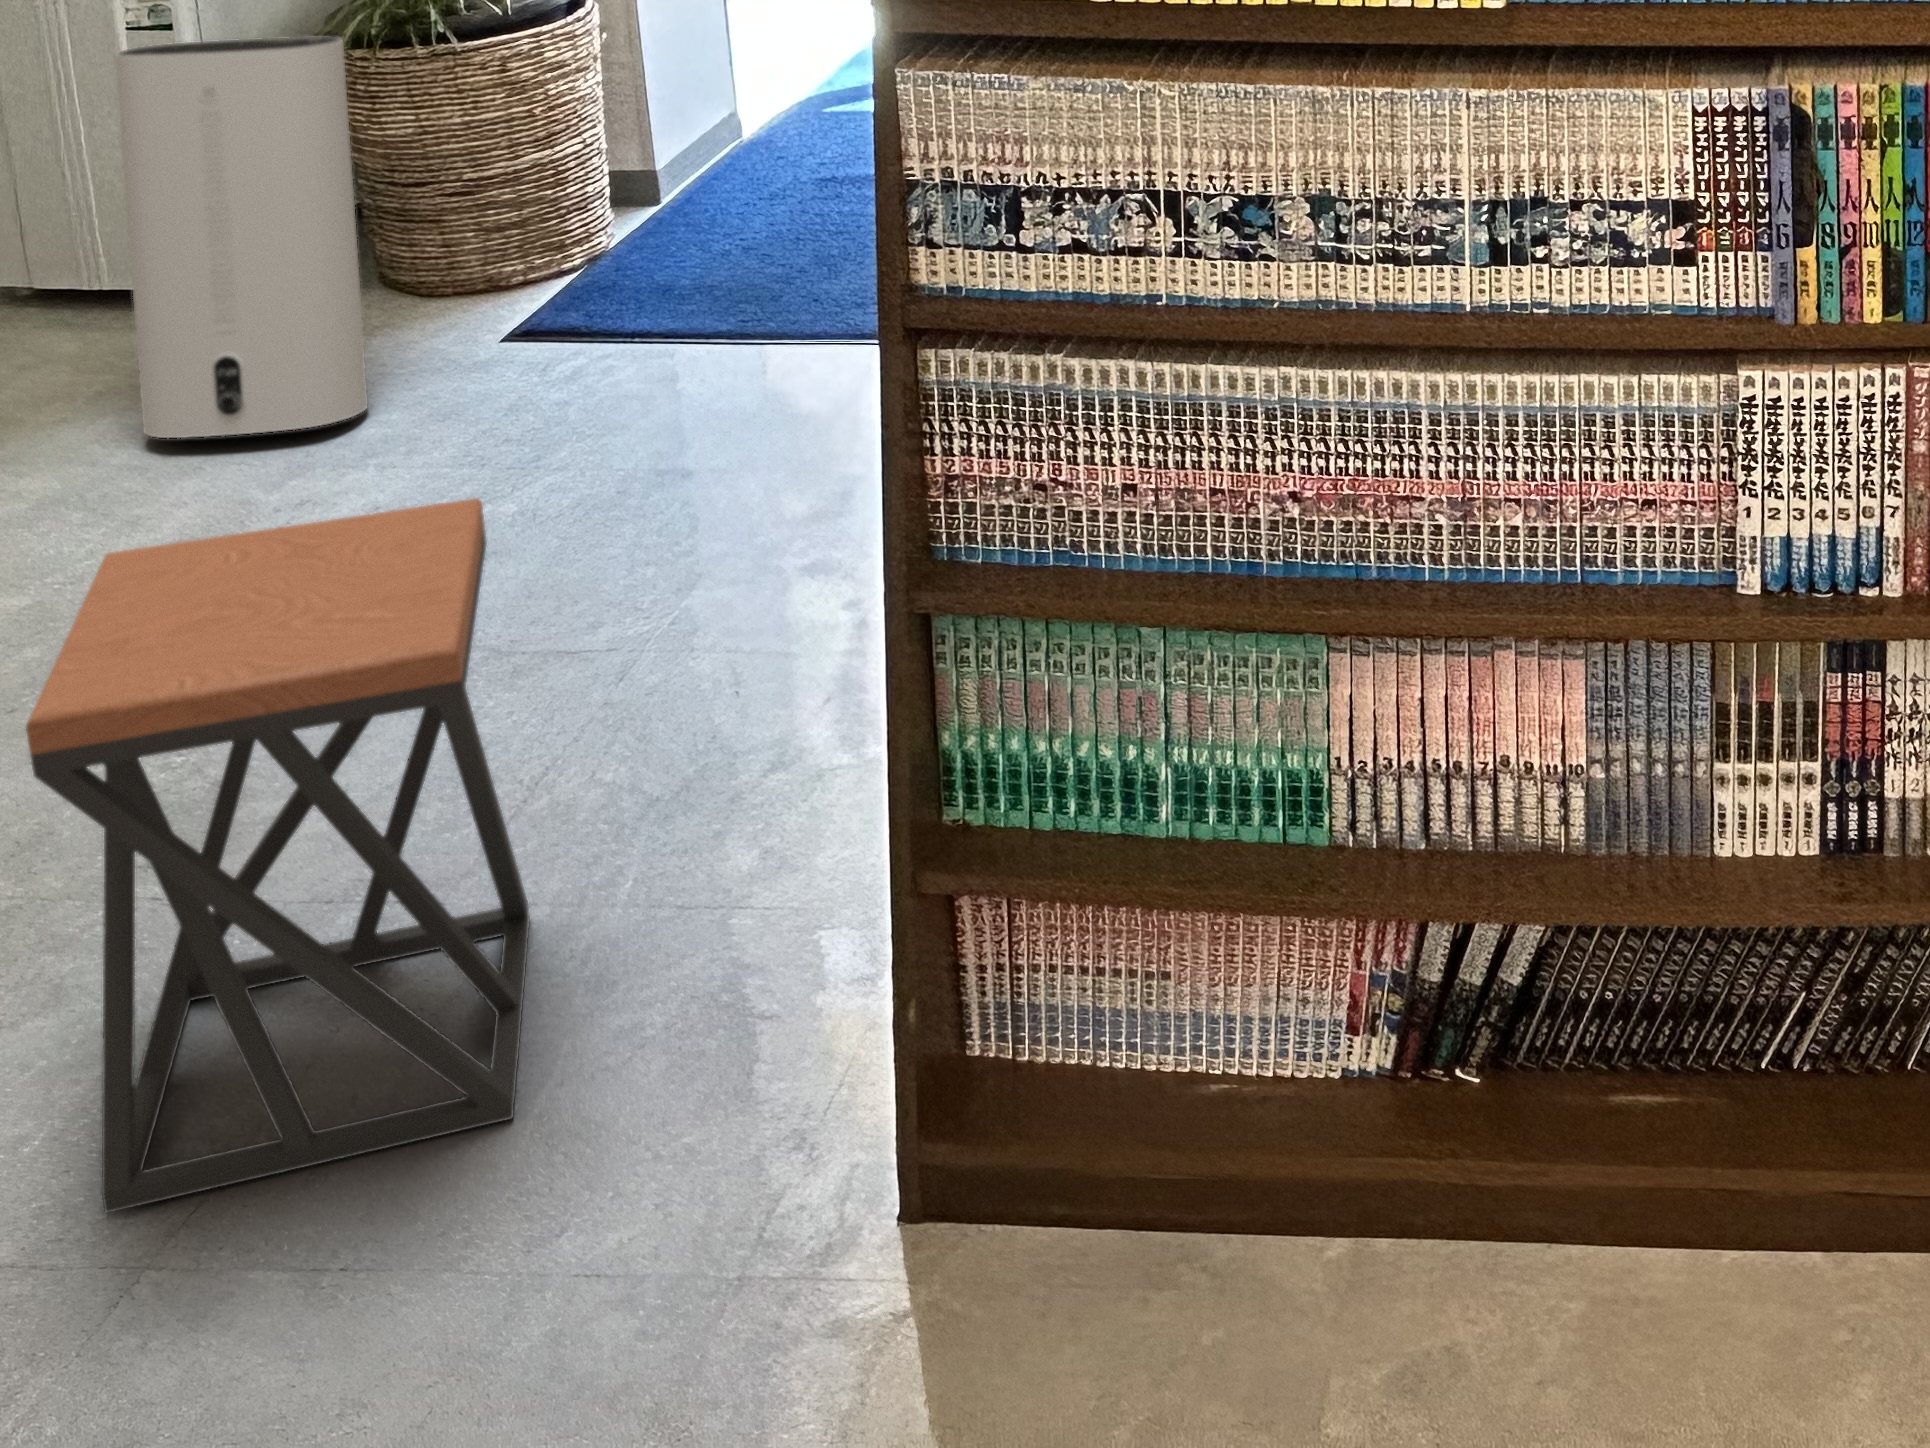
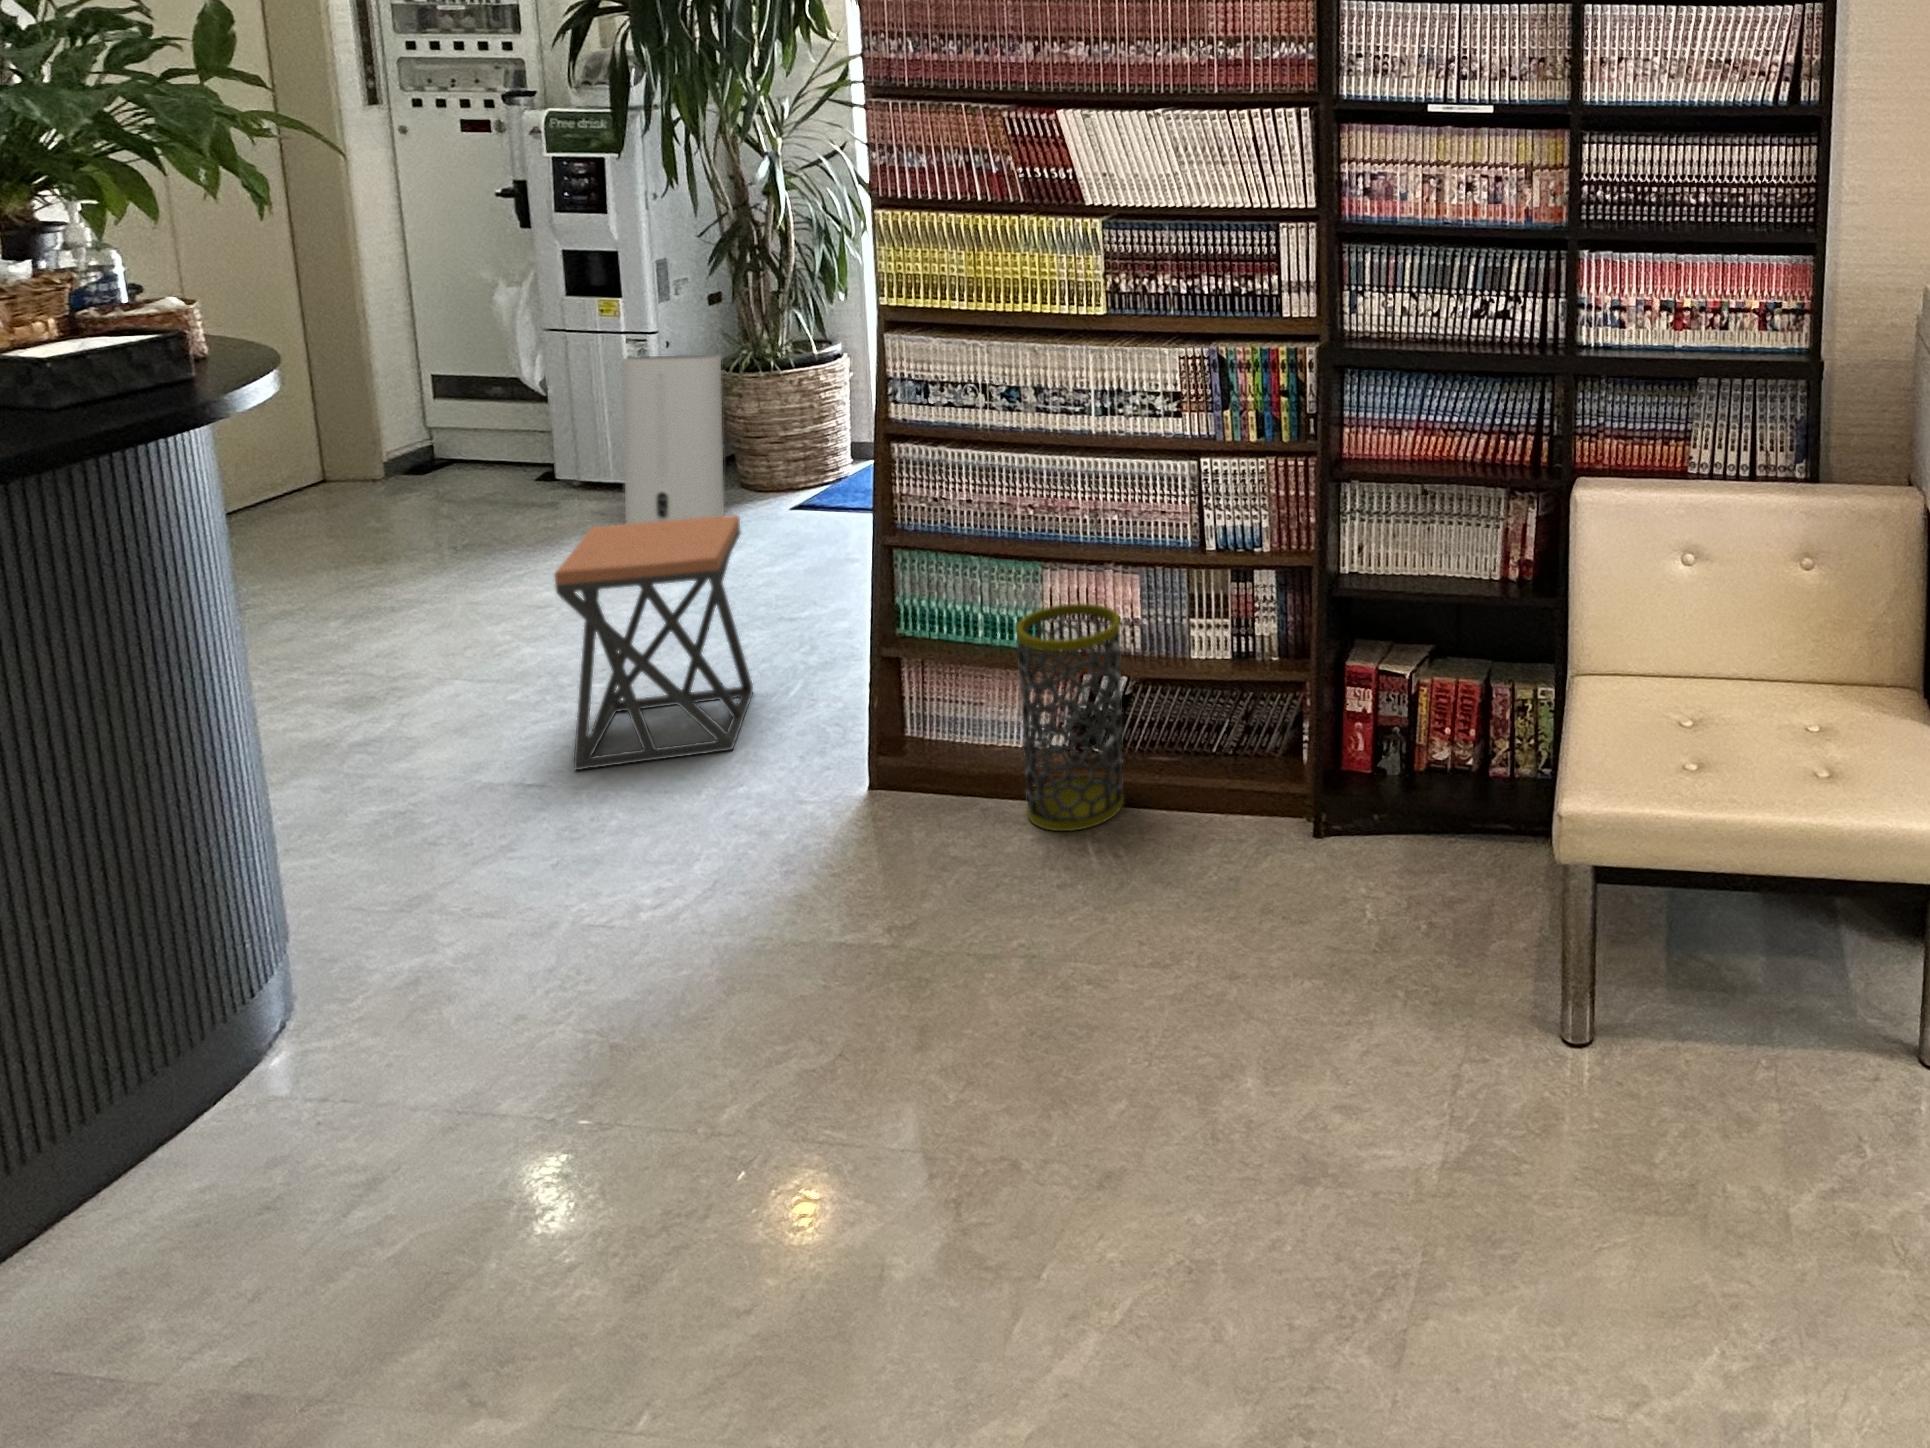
trash can: none [1312,752,1576,1370] -> present [1017,603,1124,831]

